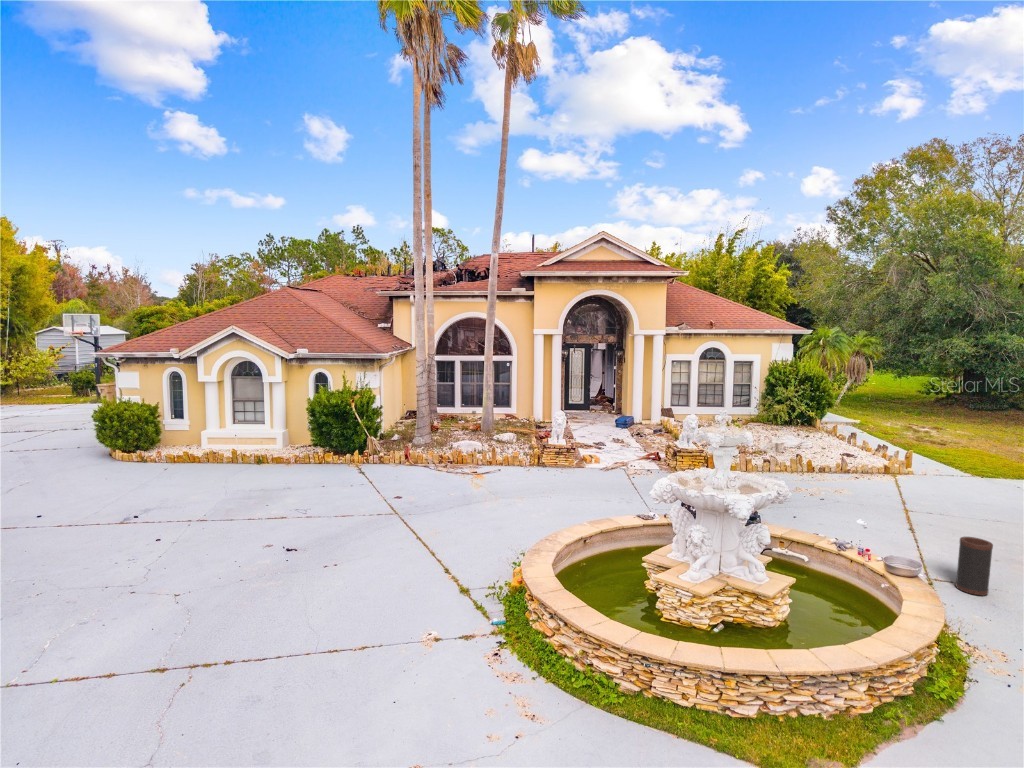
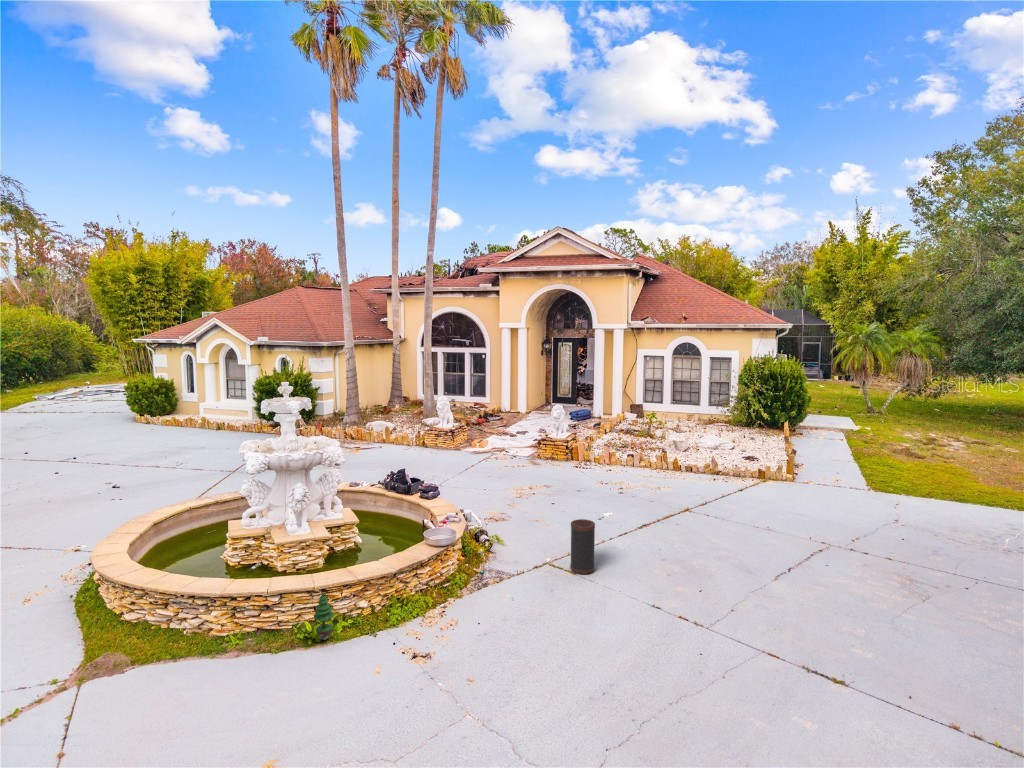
potted tree: none [952,675,984,741] -> present [314,593,333,640]

